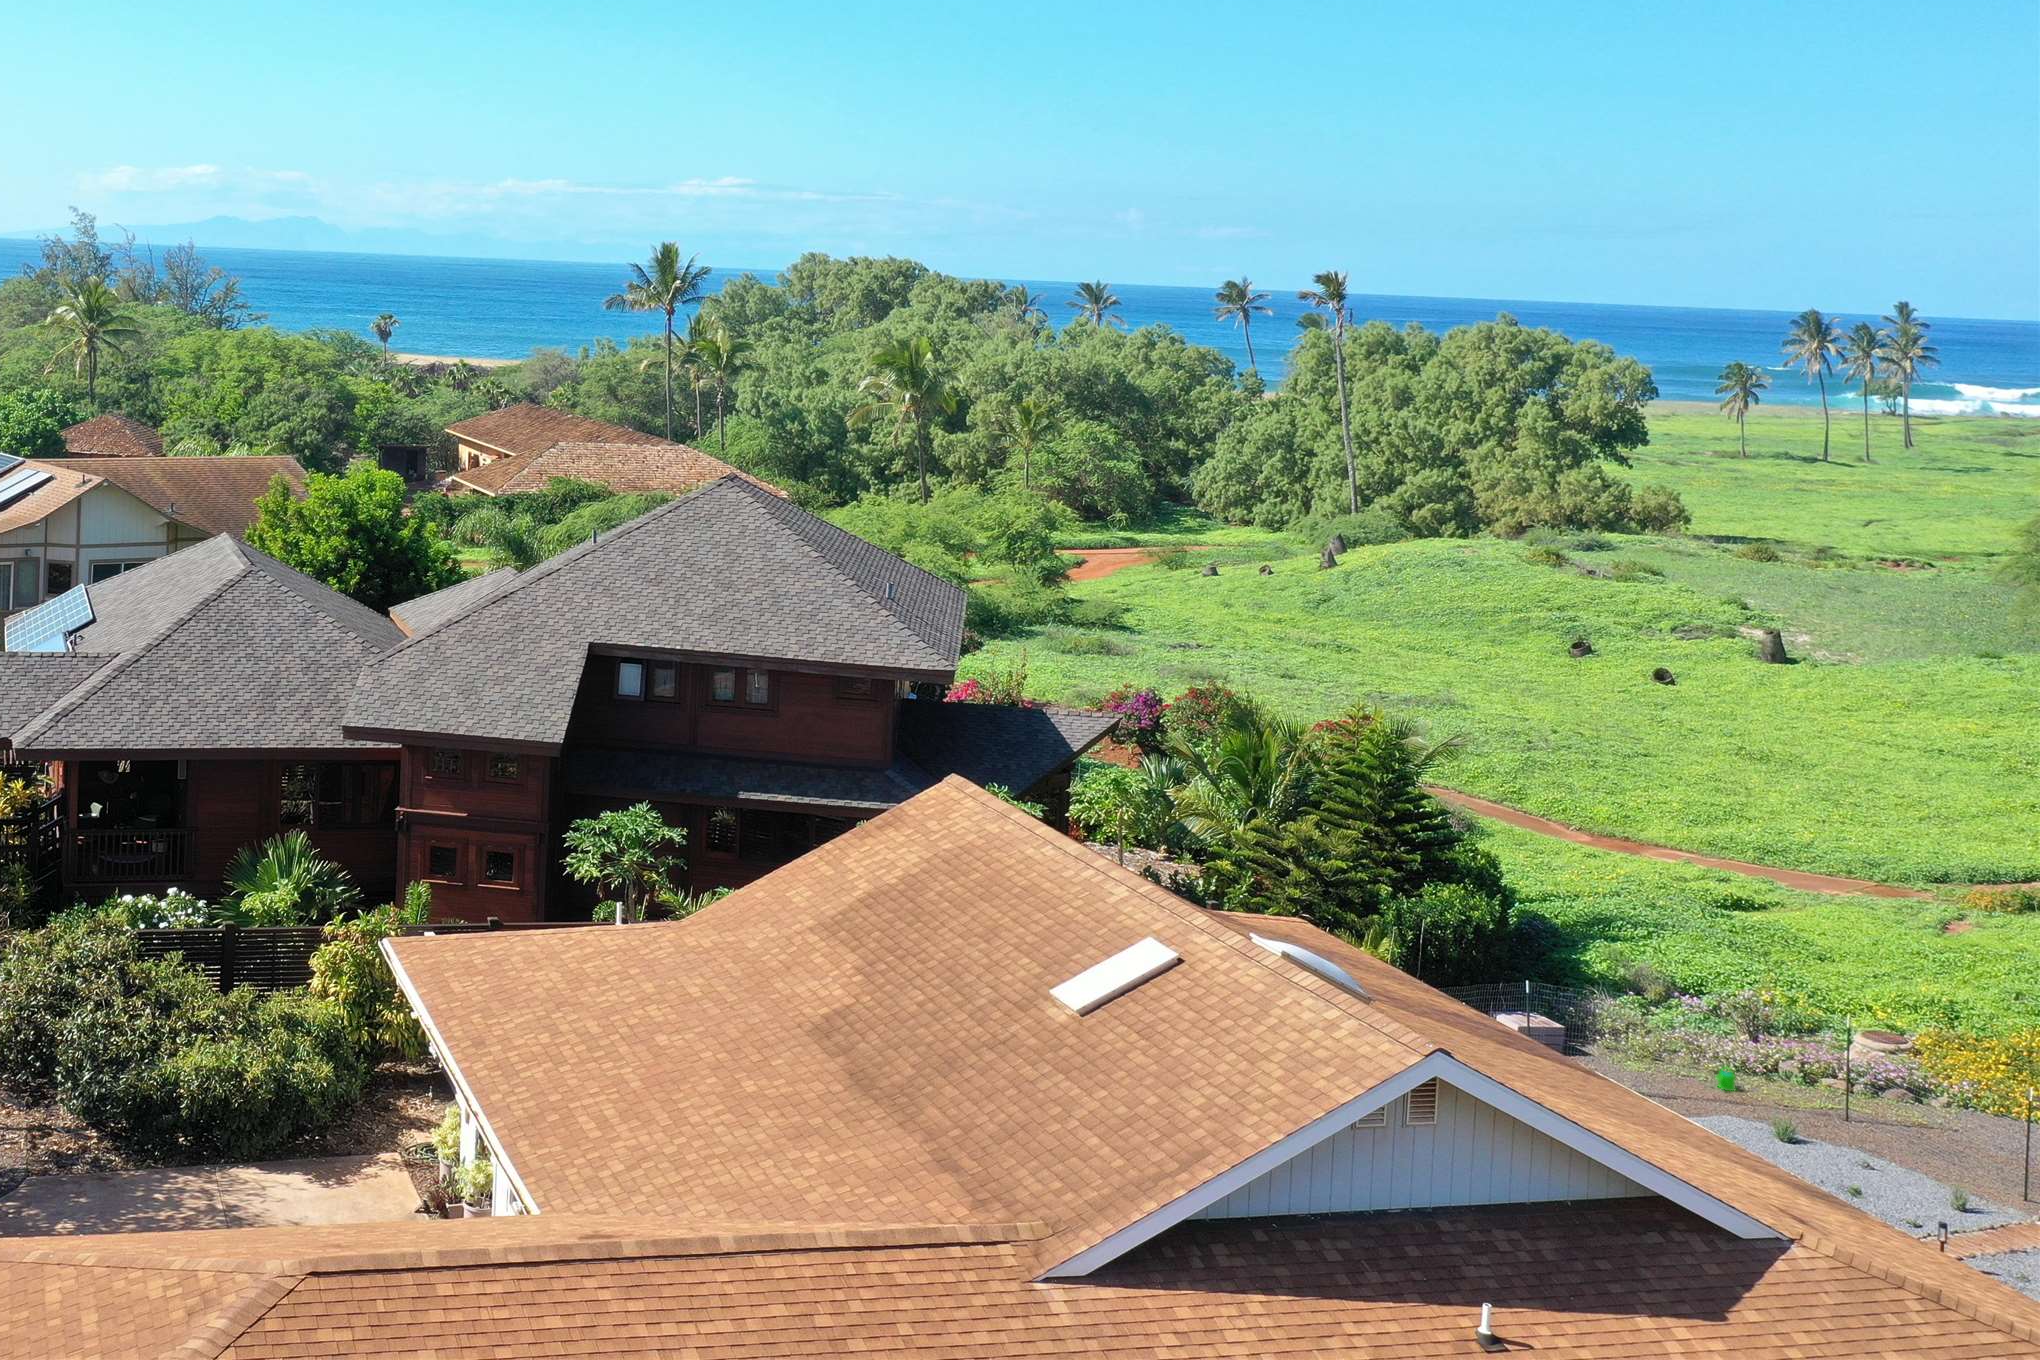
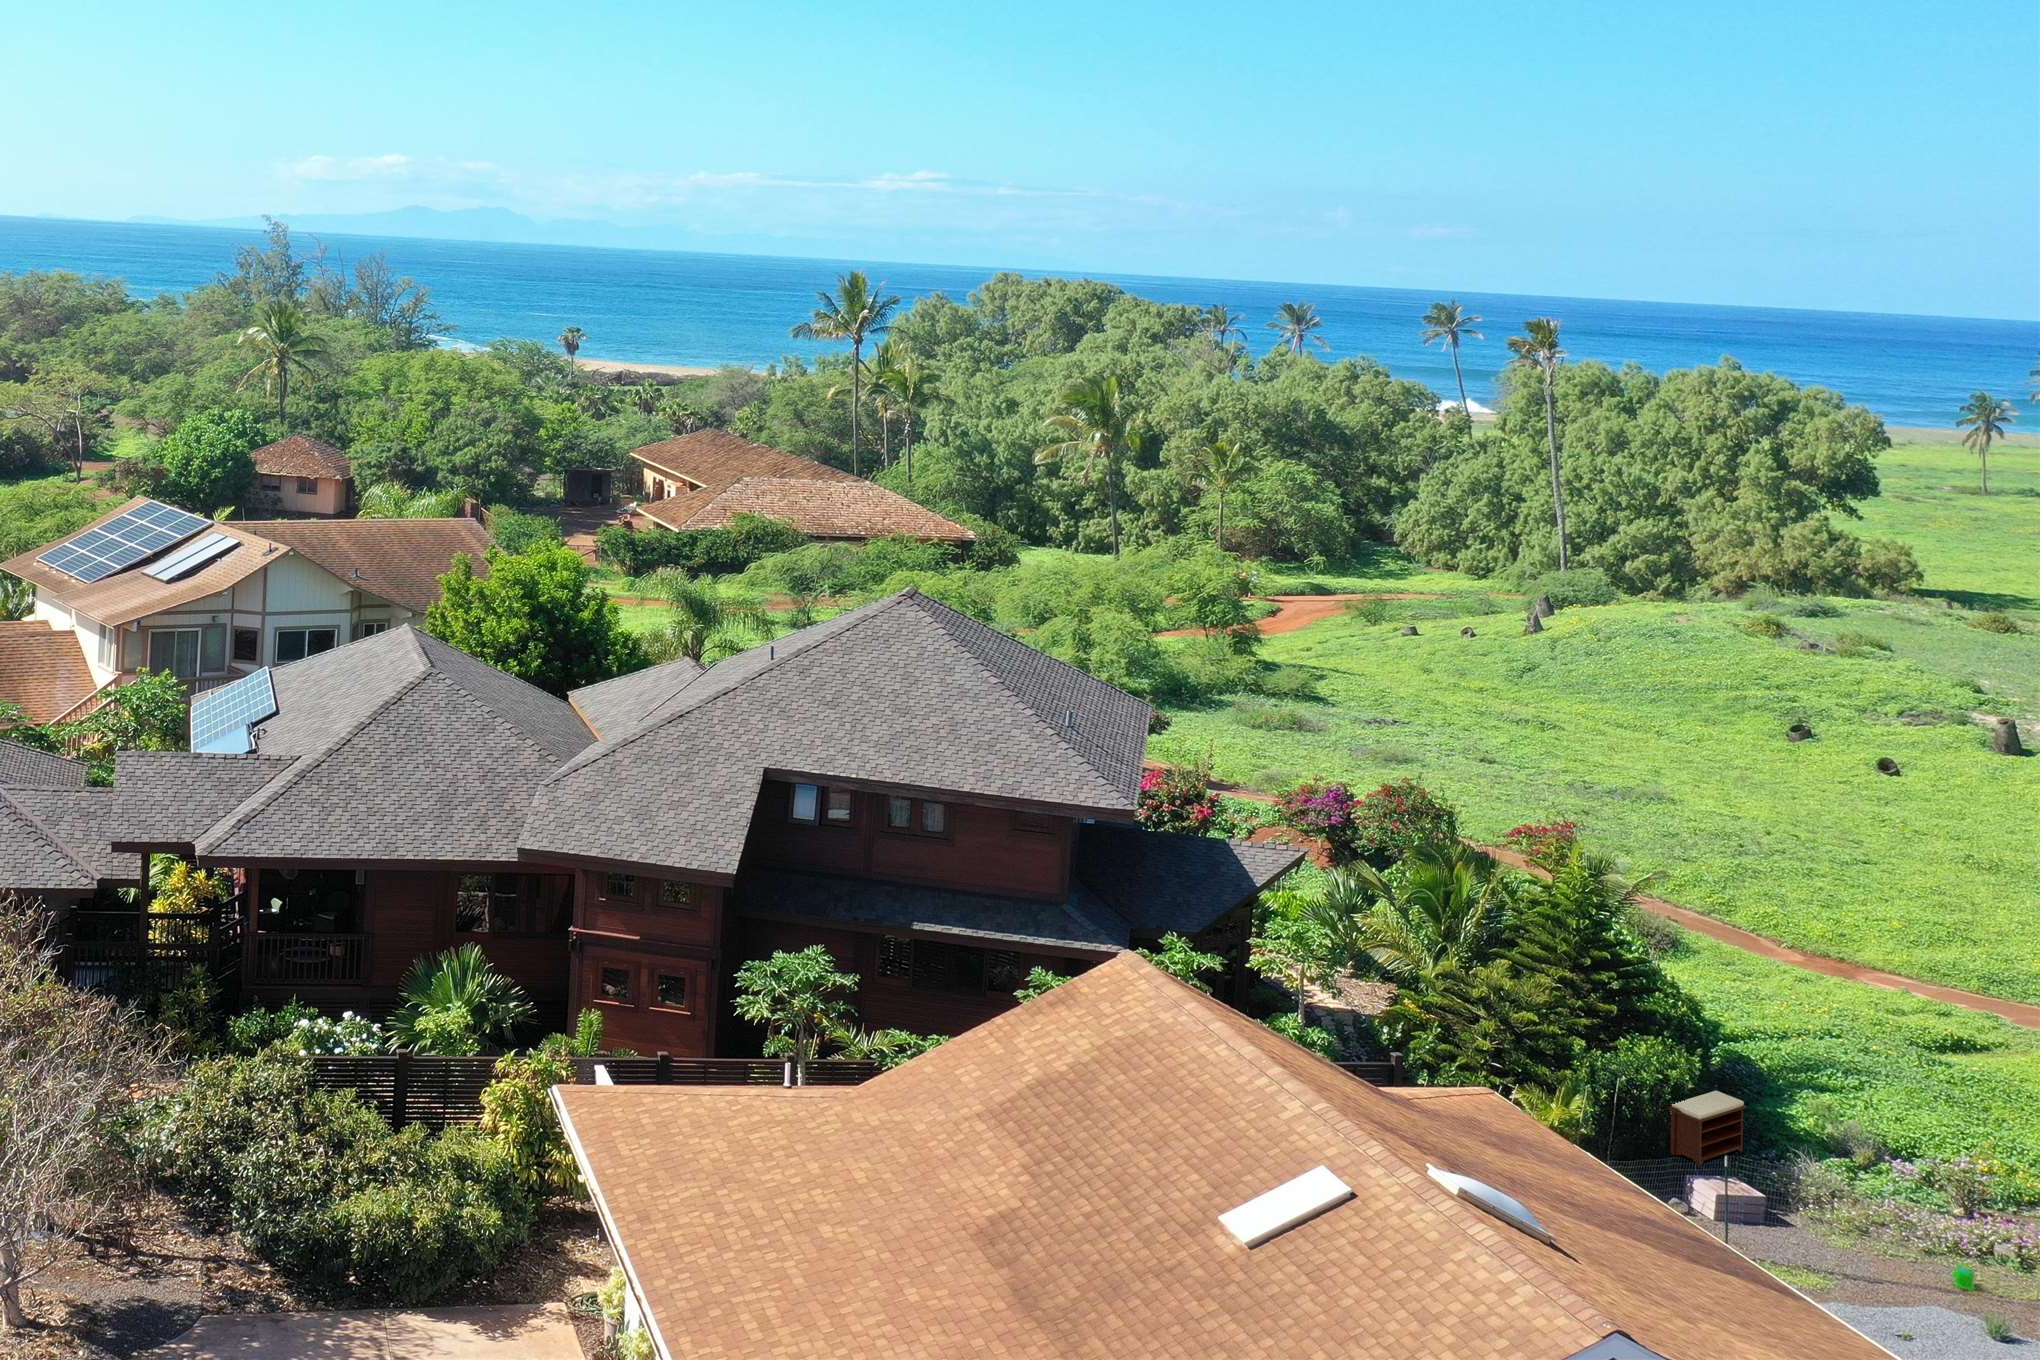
bench: none [1467,934,1537,1003] -> present [1669,1091,1746,1166]

